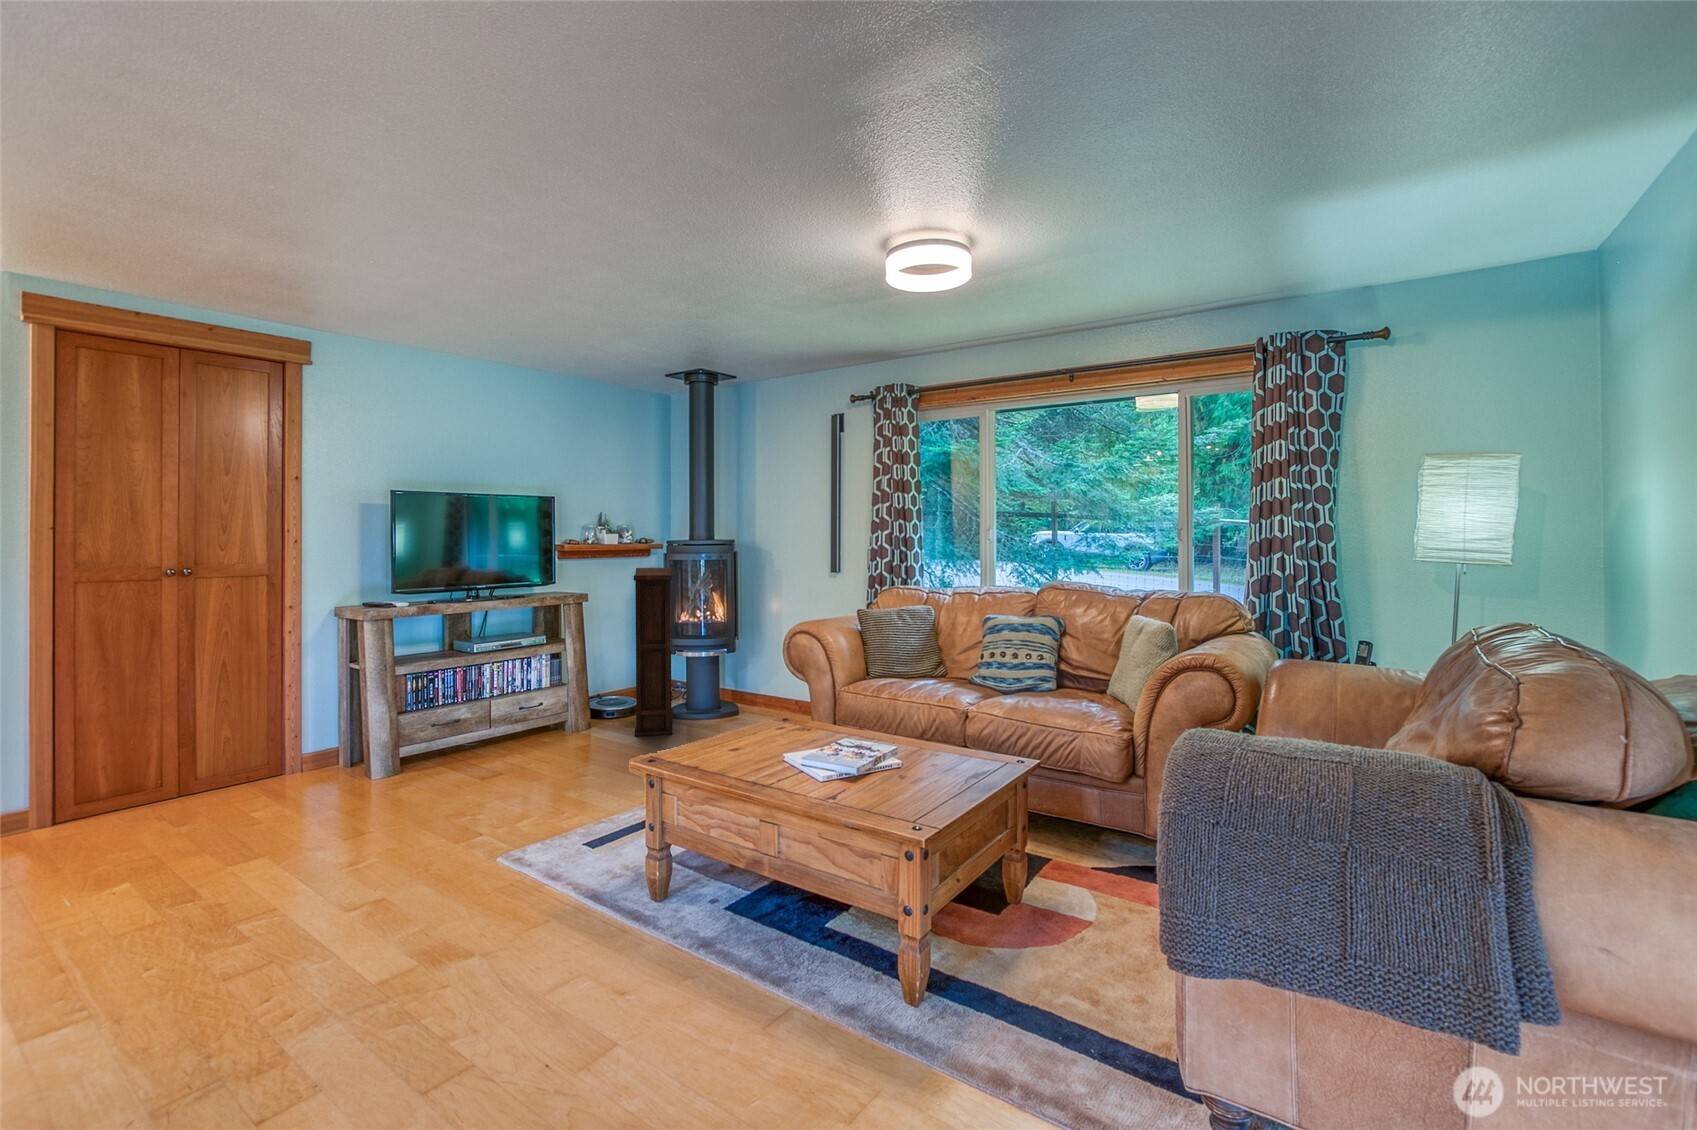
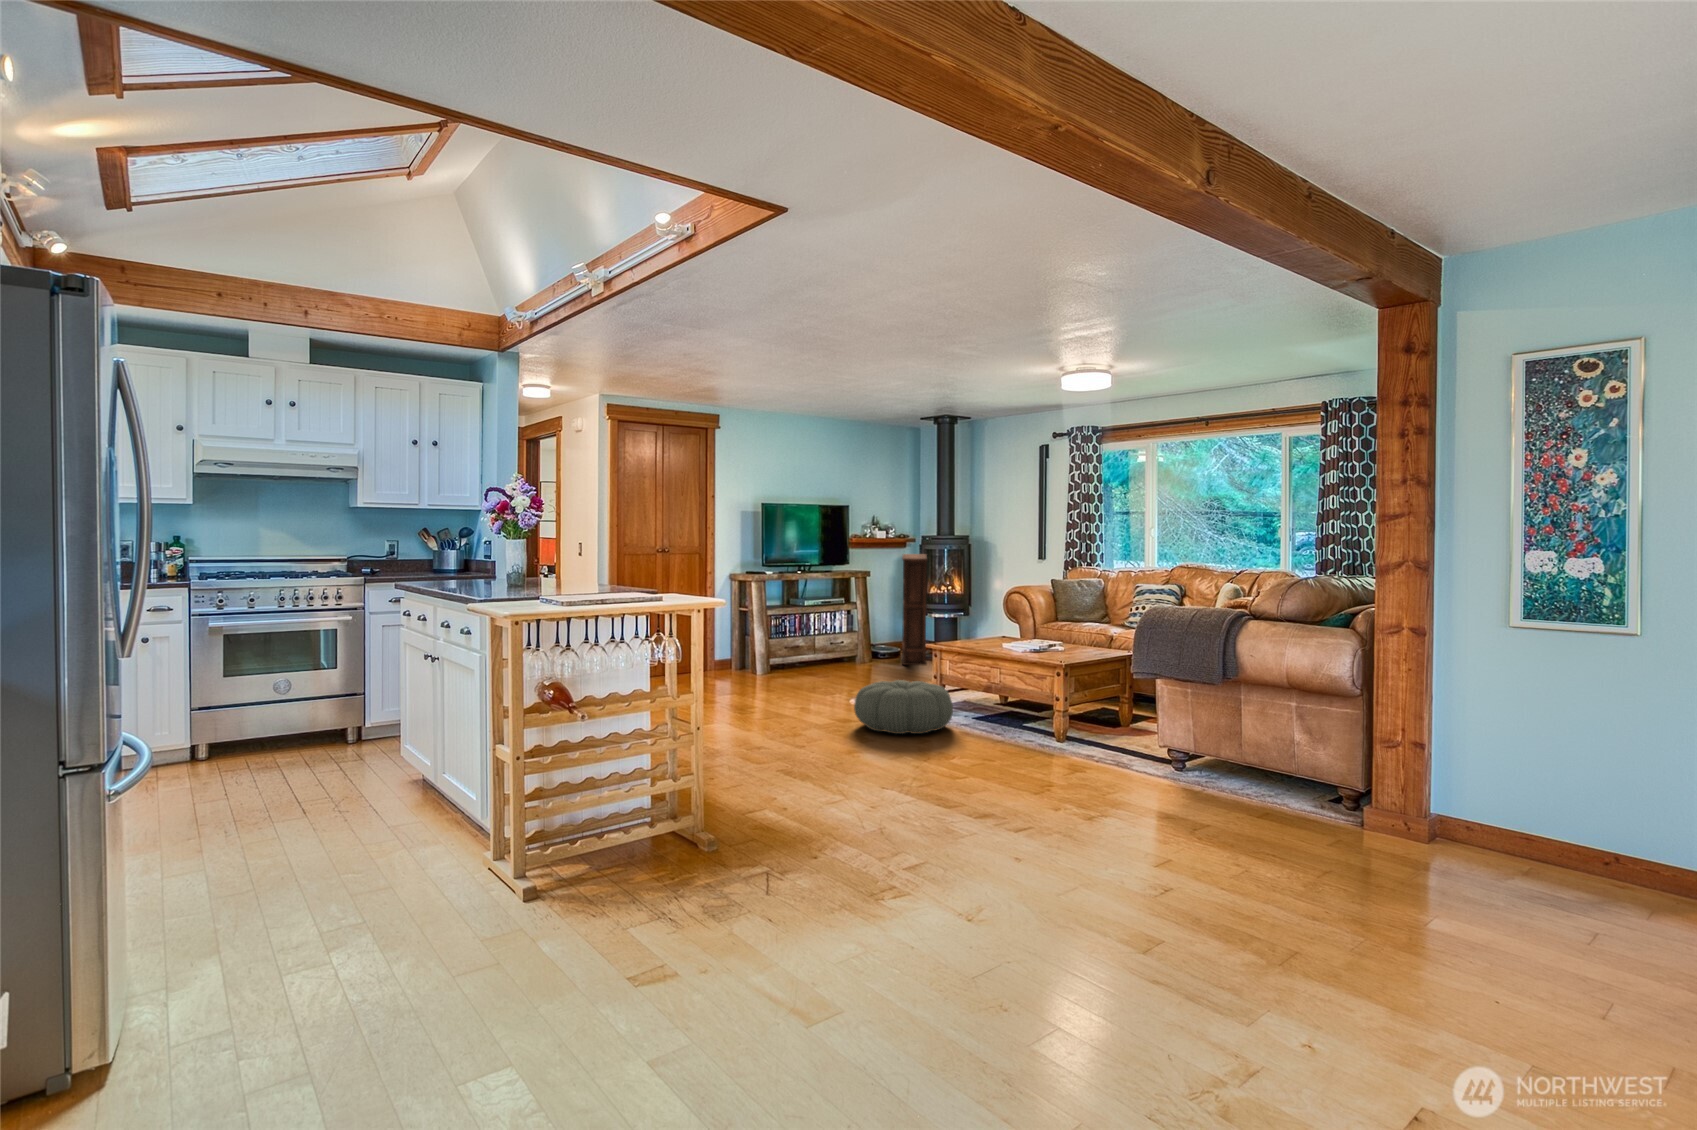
pouf: none [446,854,681,1028] -> present [854,680,953,734]

